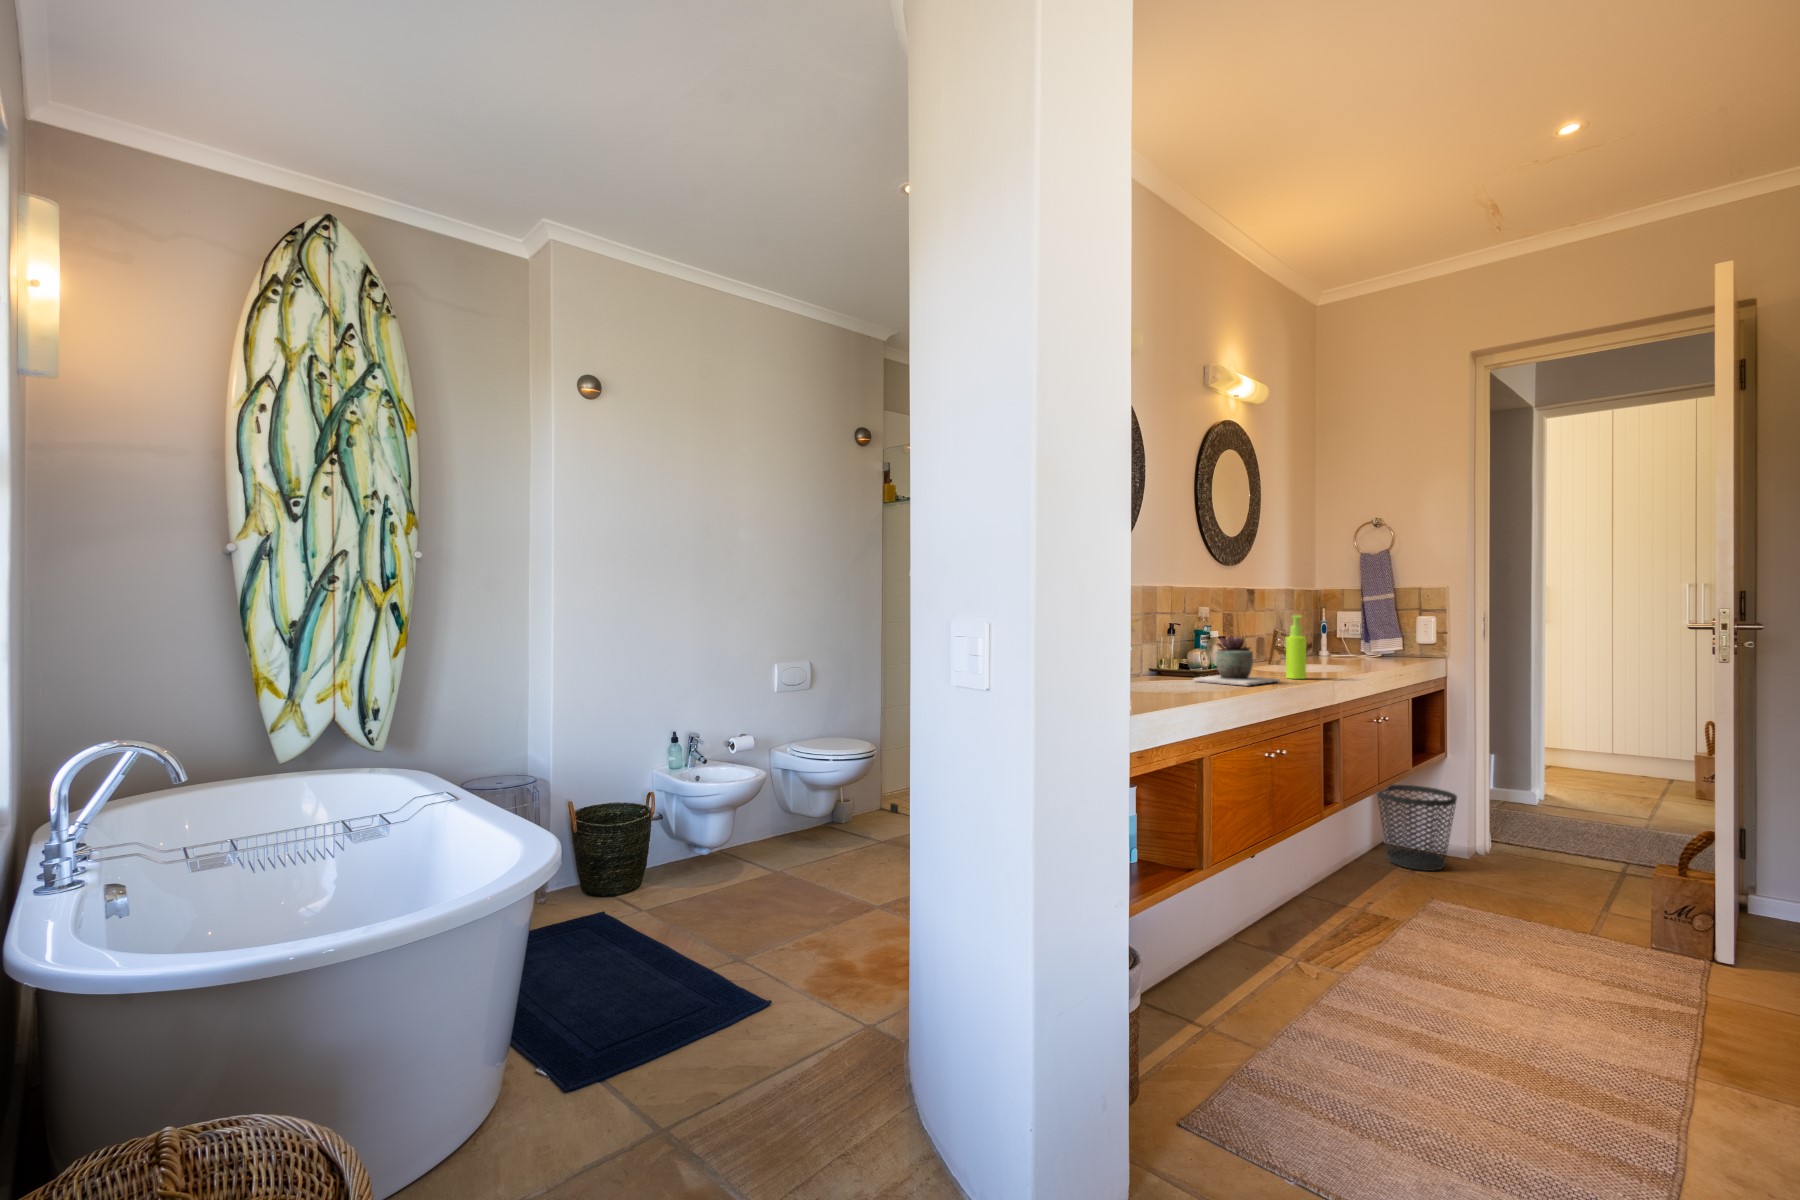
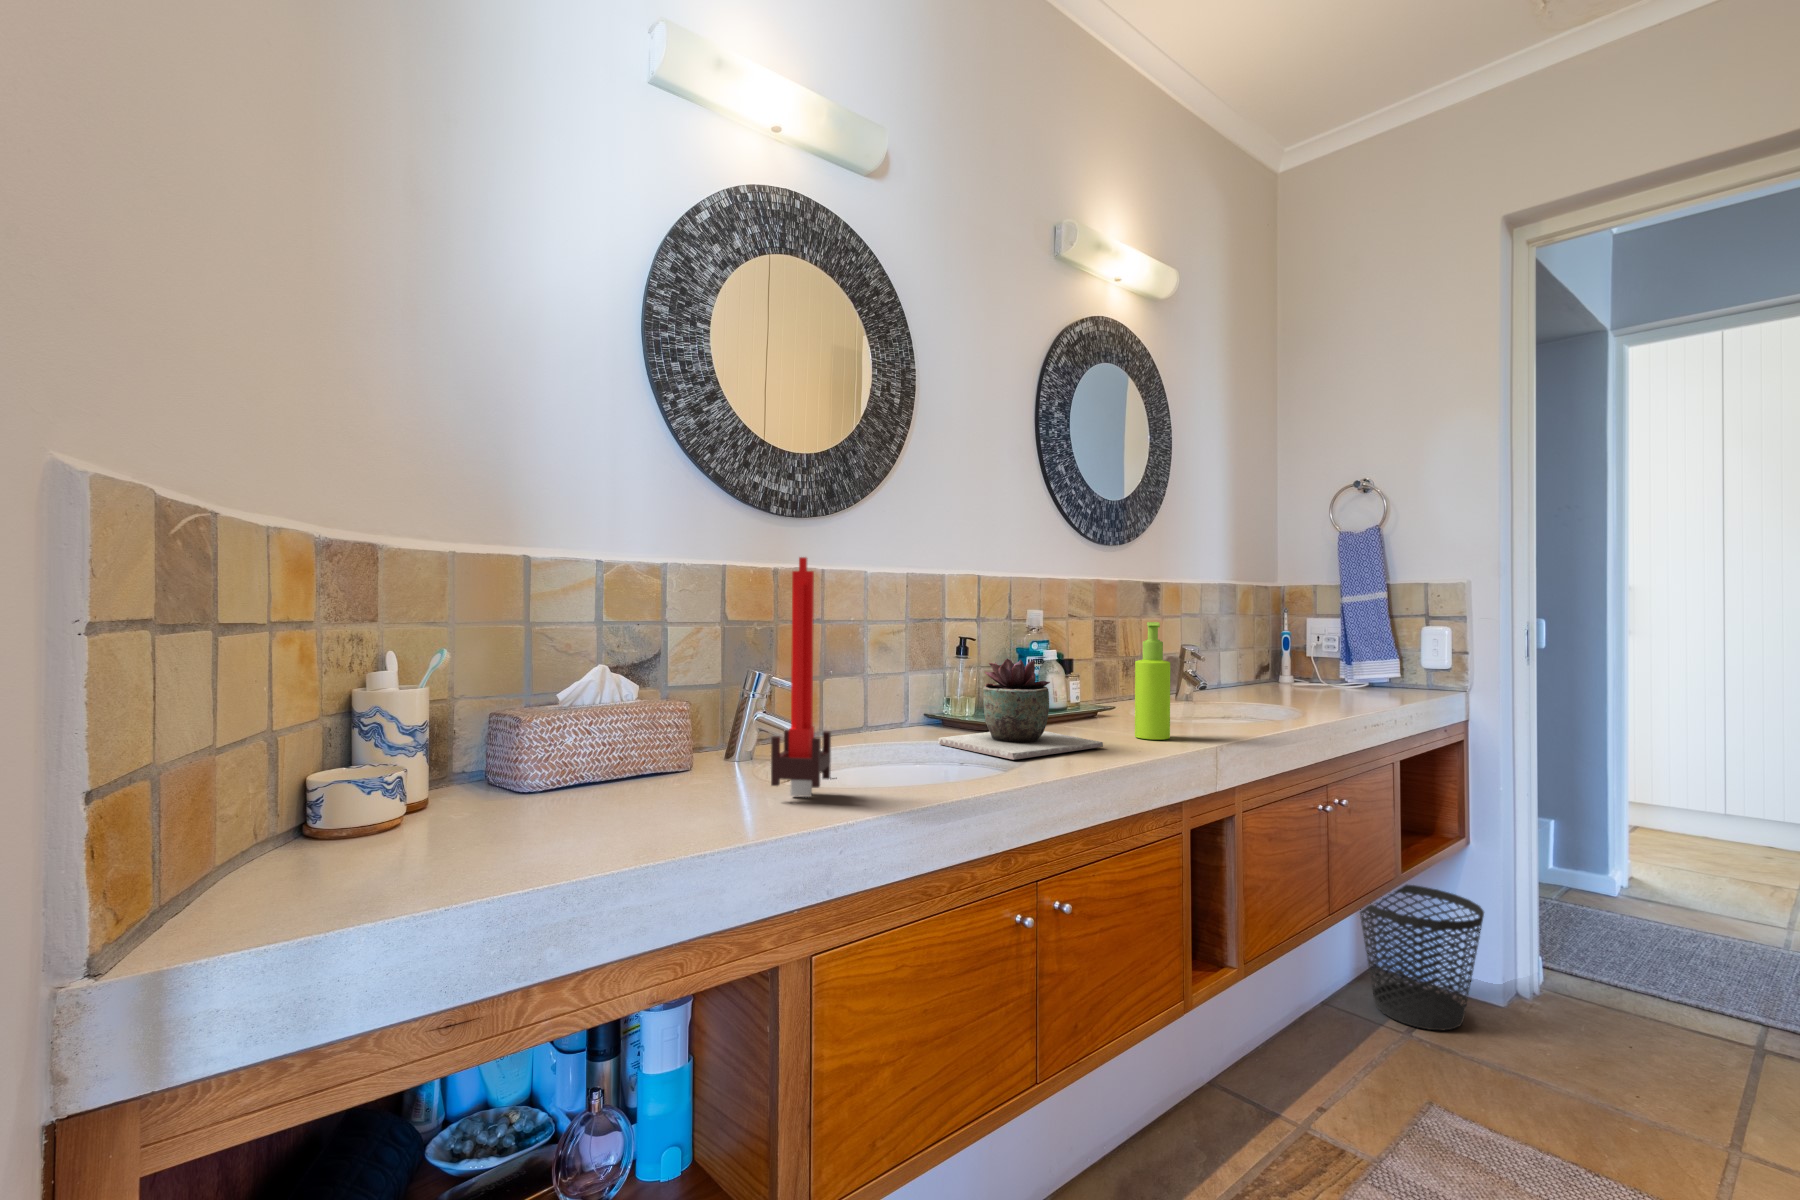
candle: none [1172,588,1199,696] -> present [771,557,831,797]

